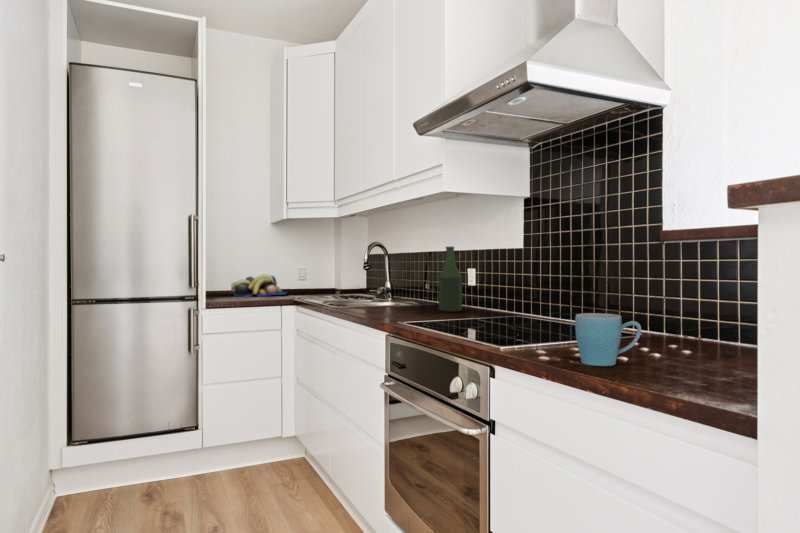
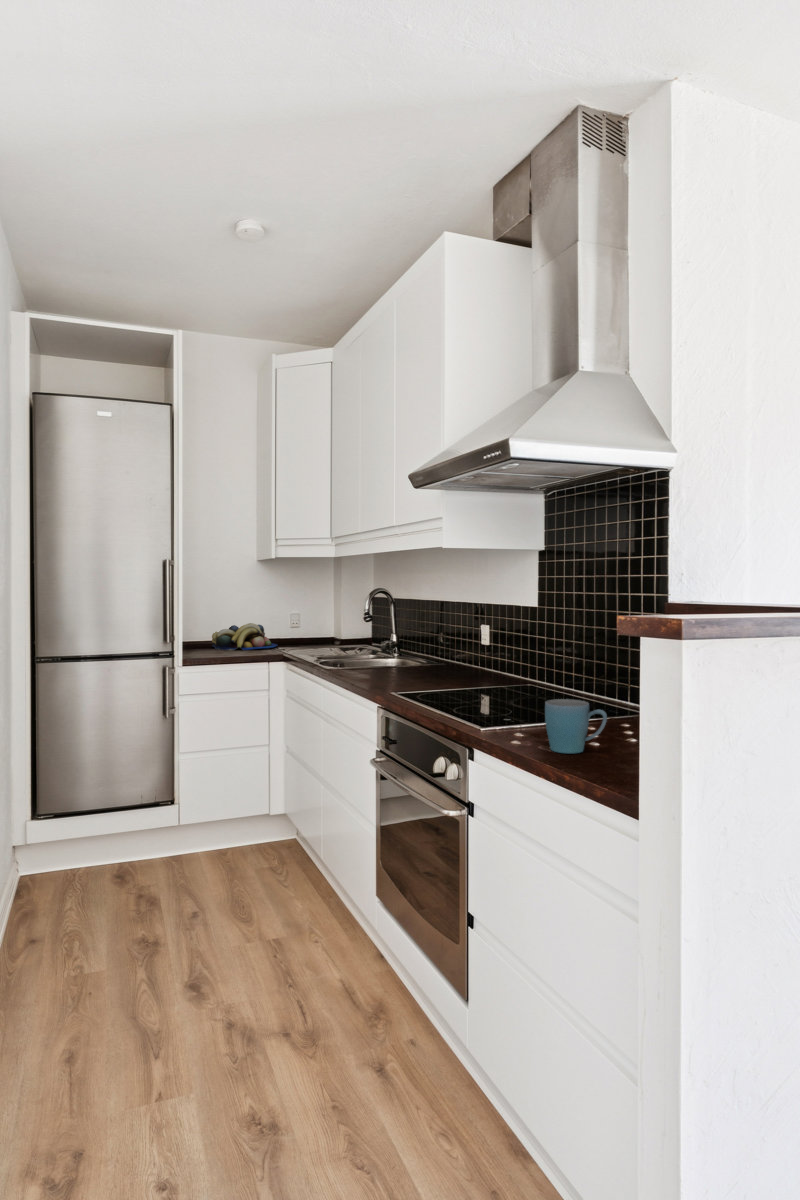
bottle: present [438,247,462,312] -> none [444,602,471,677]

